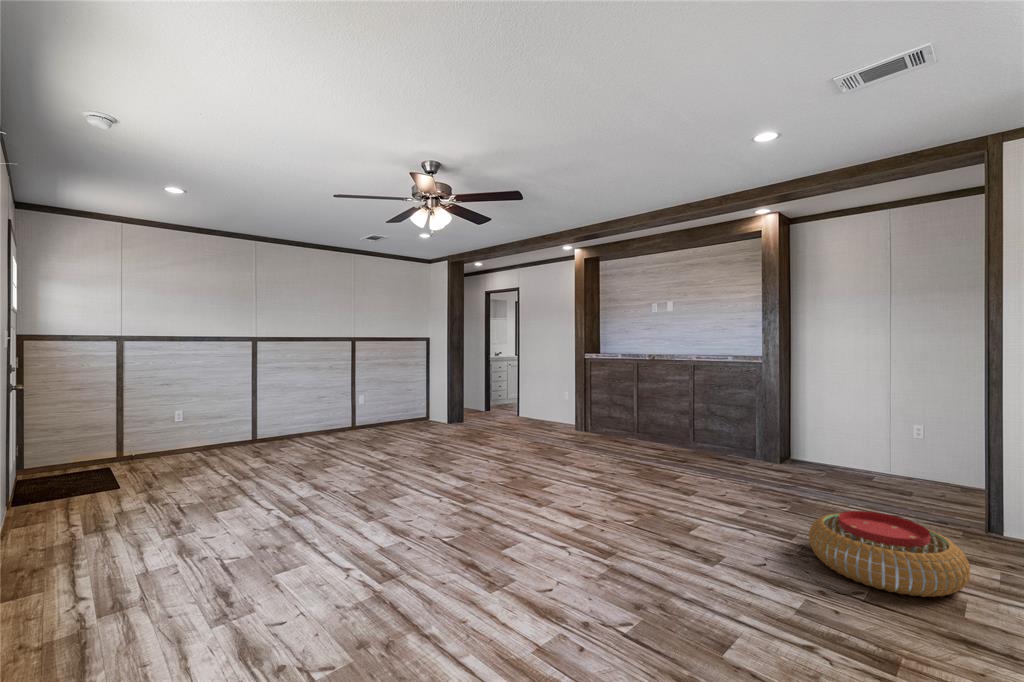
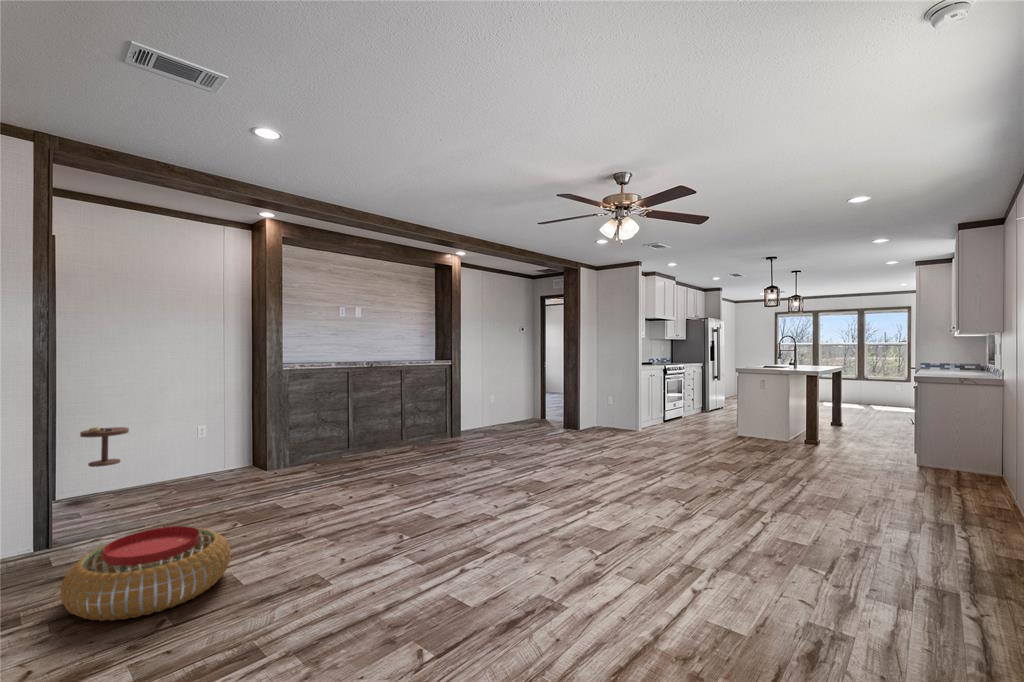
side table: none [919,418,968,486] -> present [80,427,129,467]

